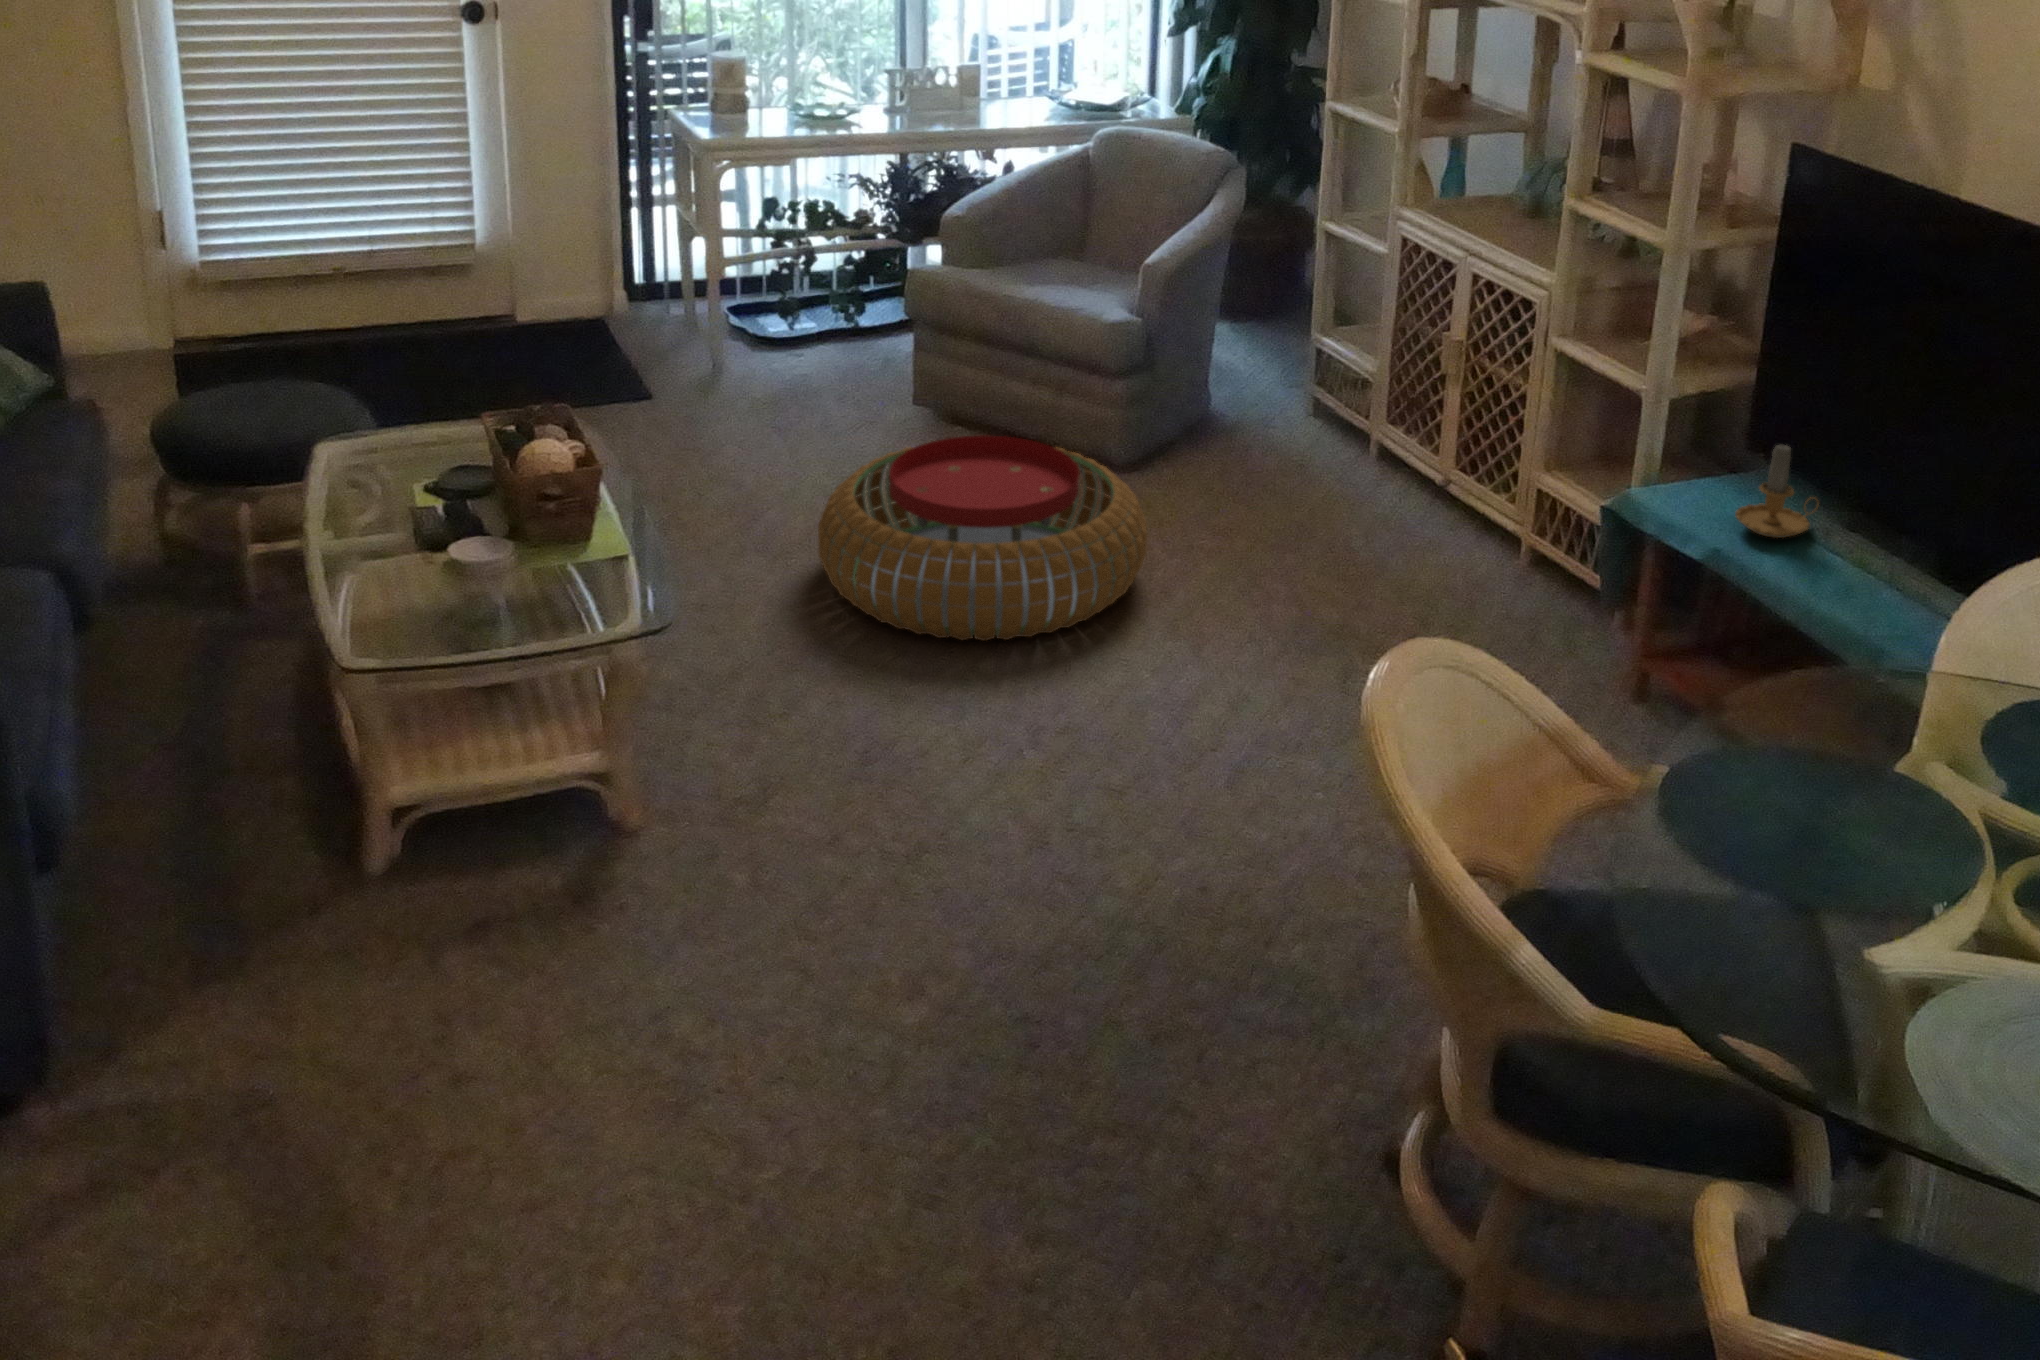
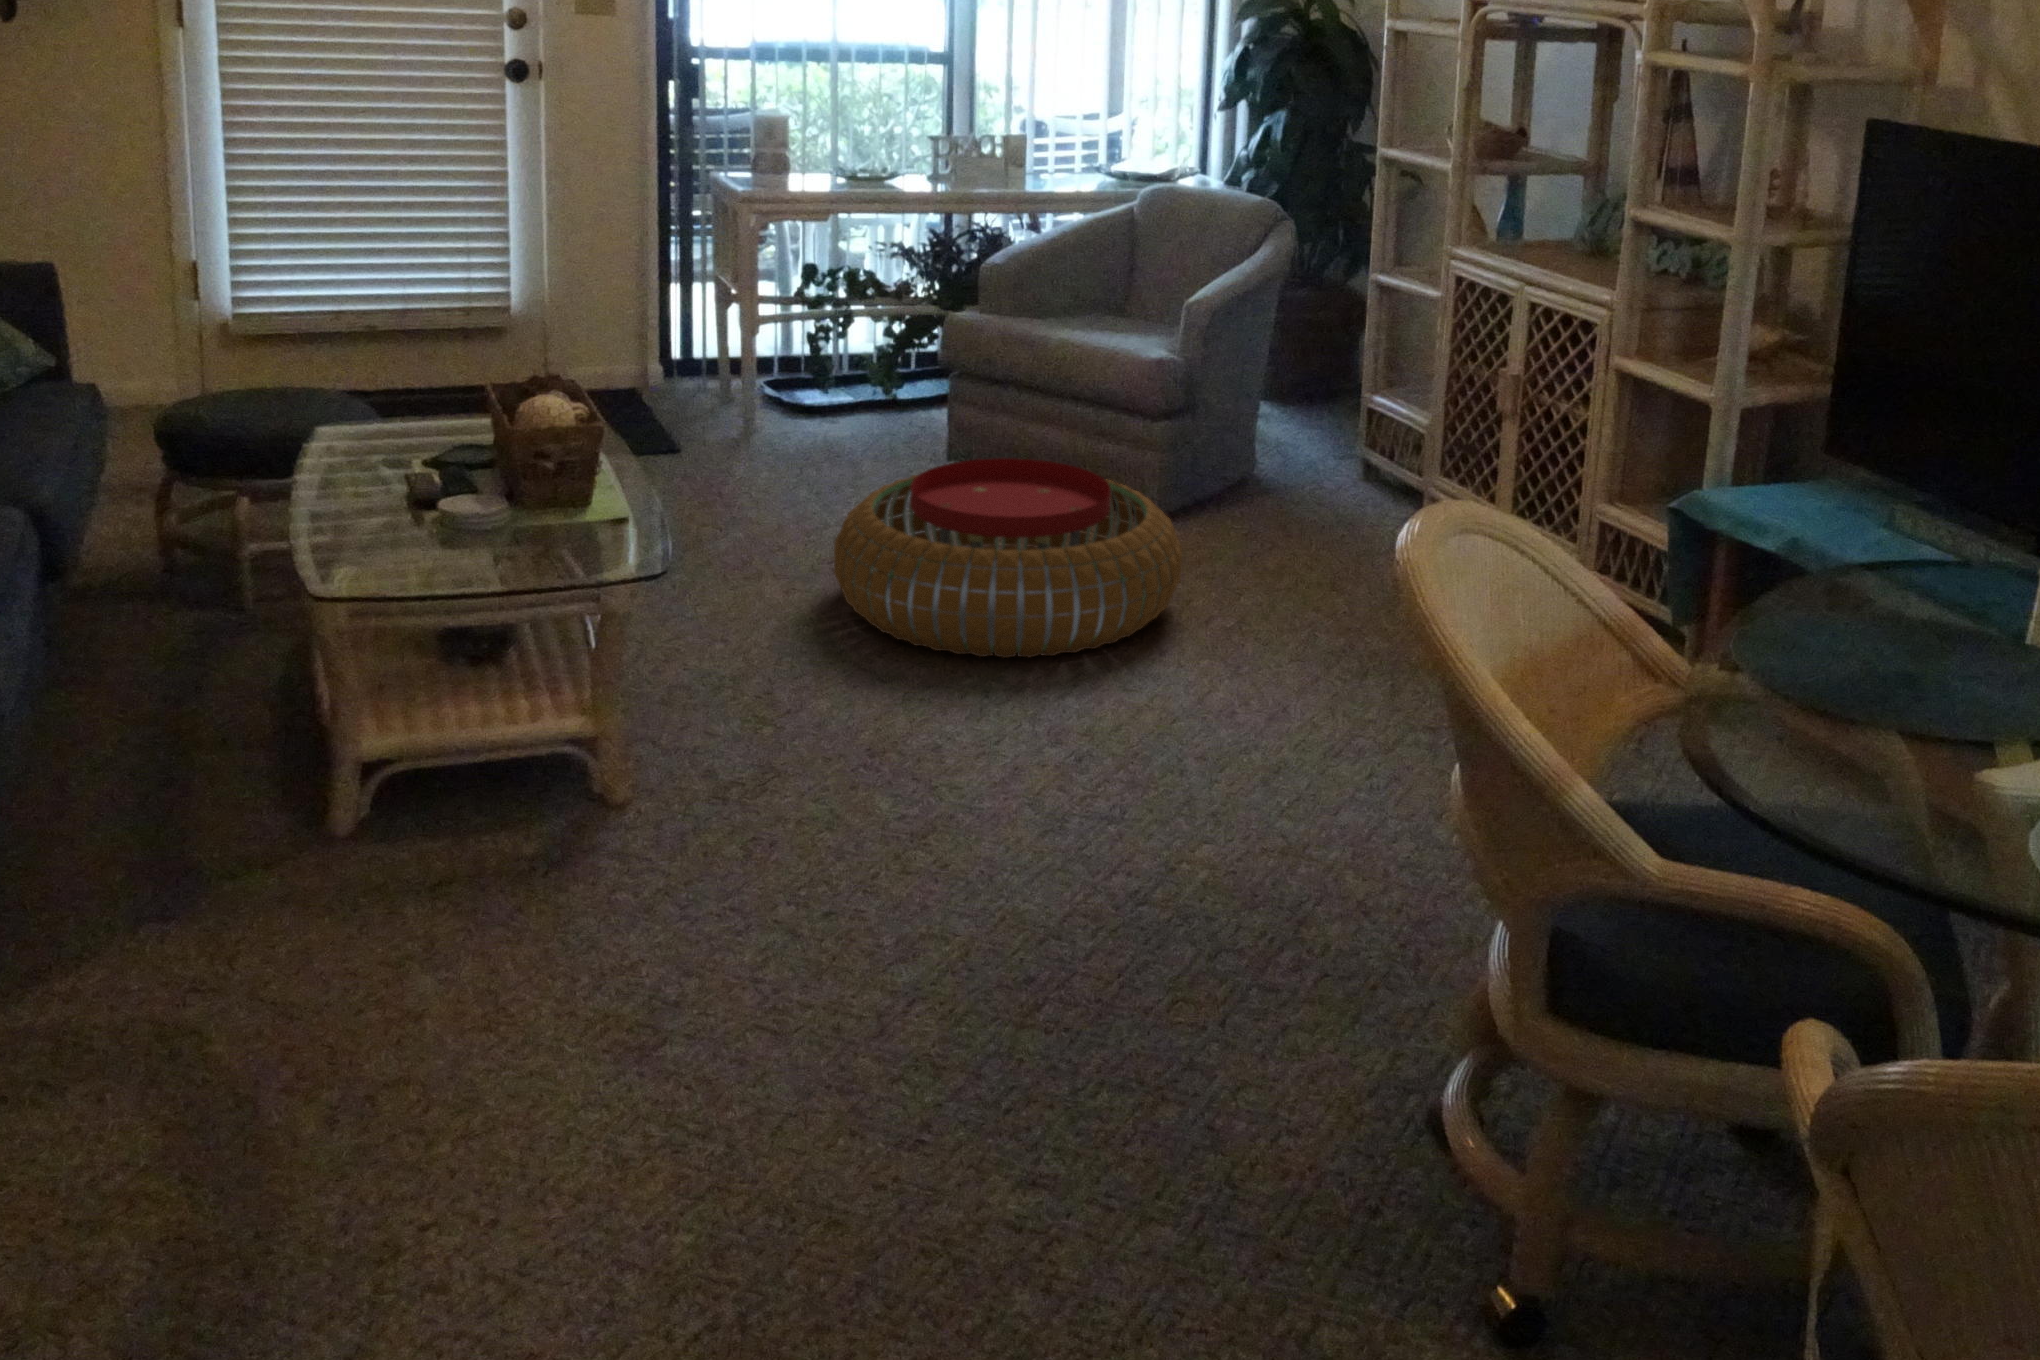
candle: present [1735,445,1816,538] -> none [1816,432,1908,538]

